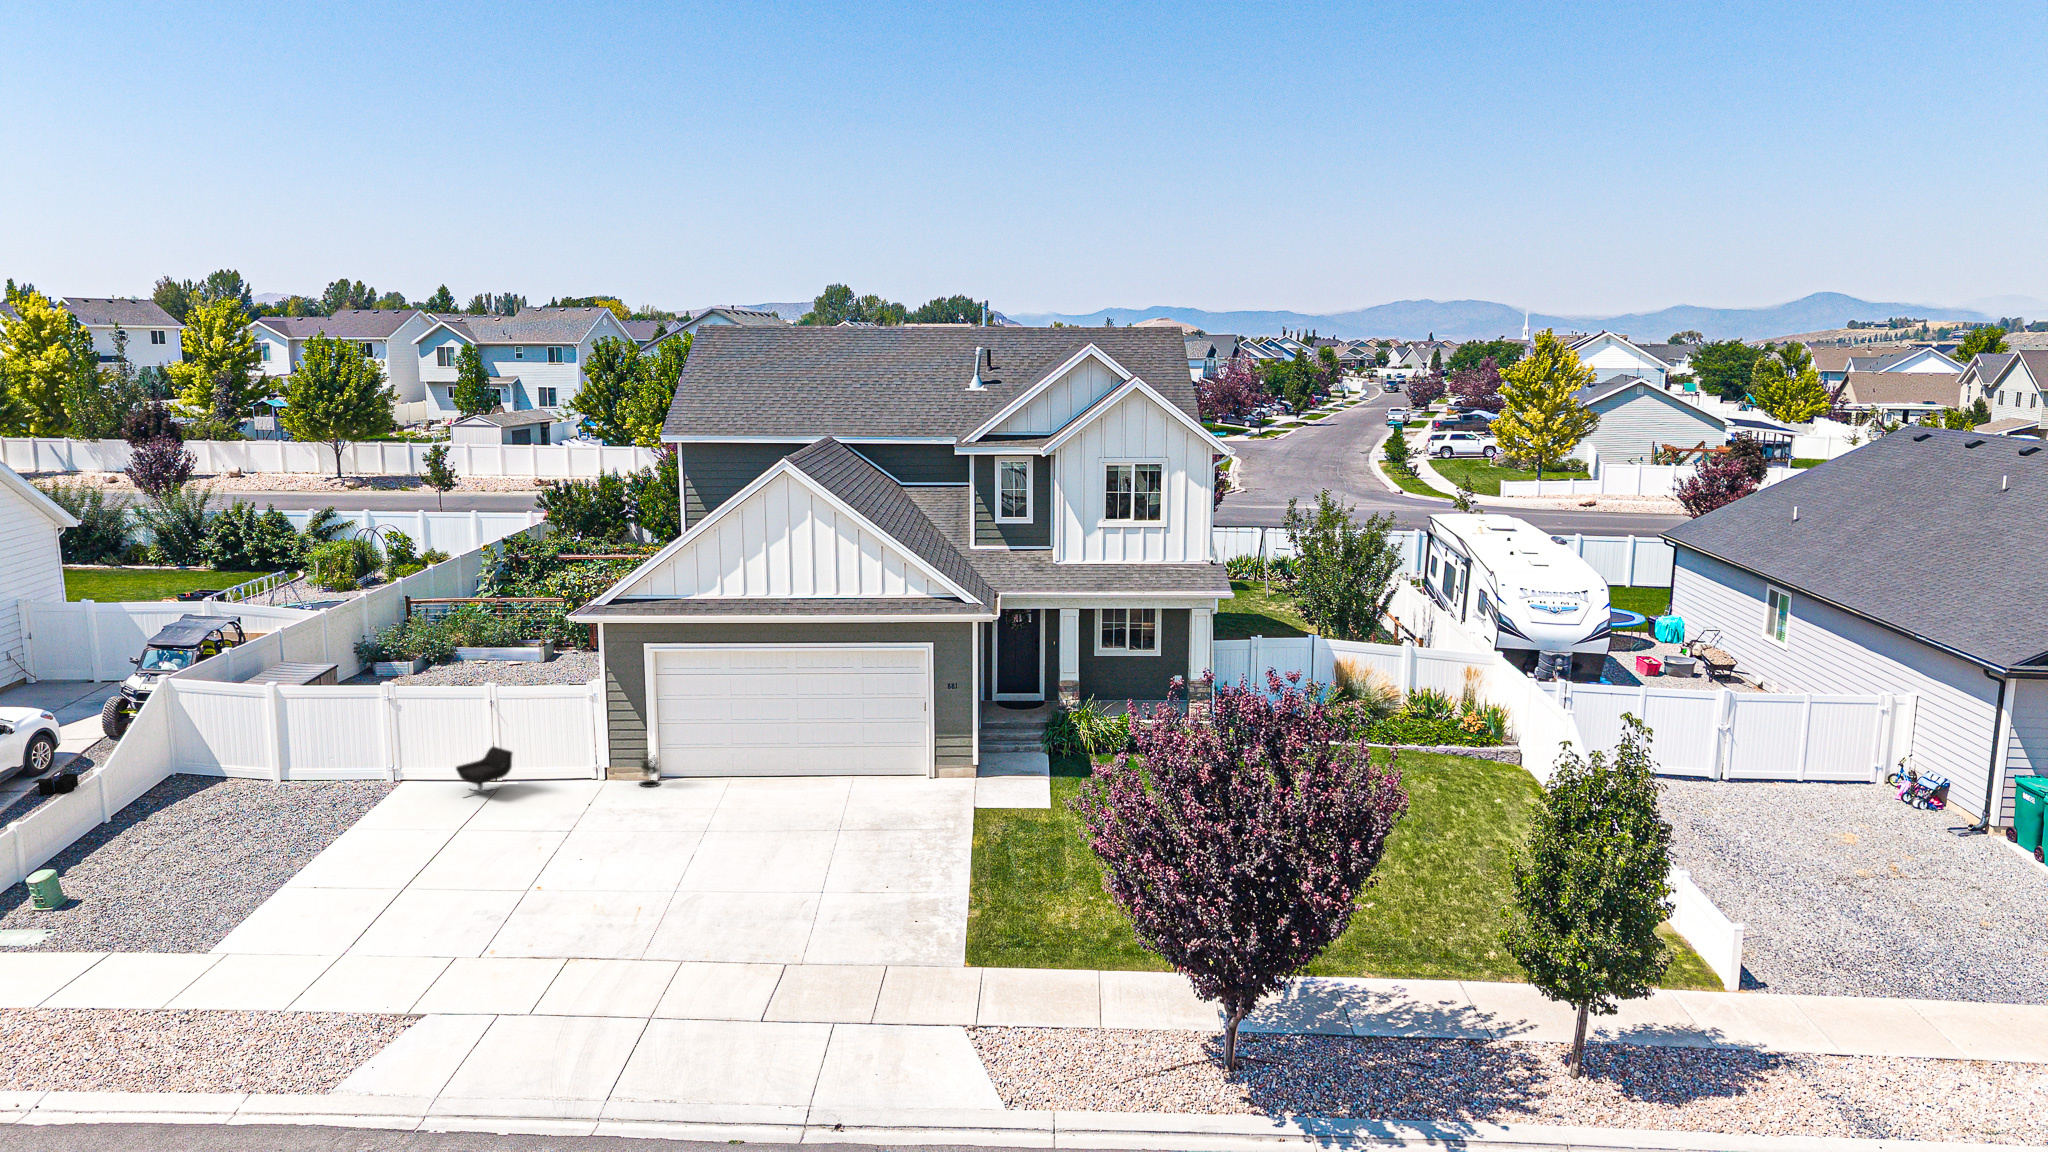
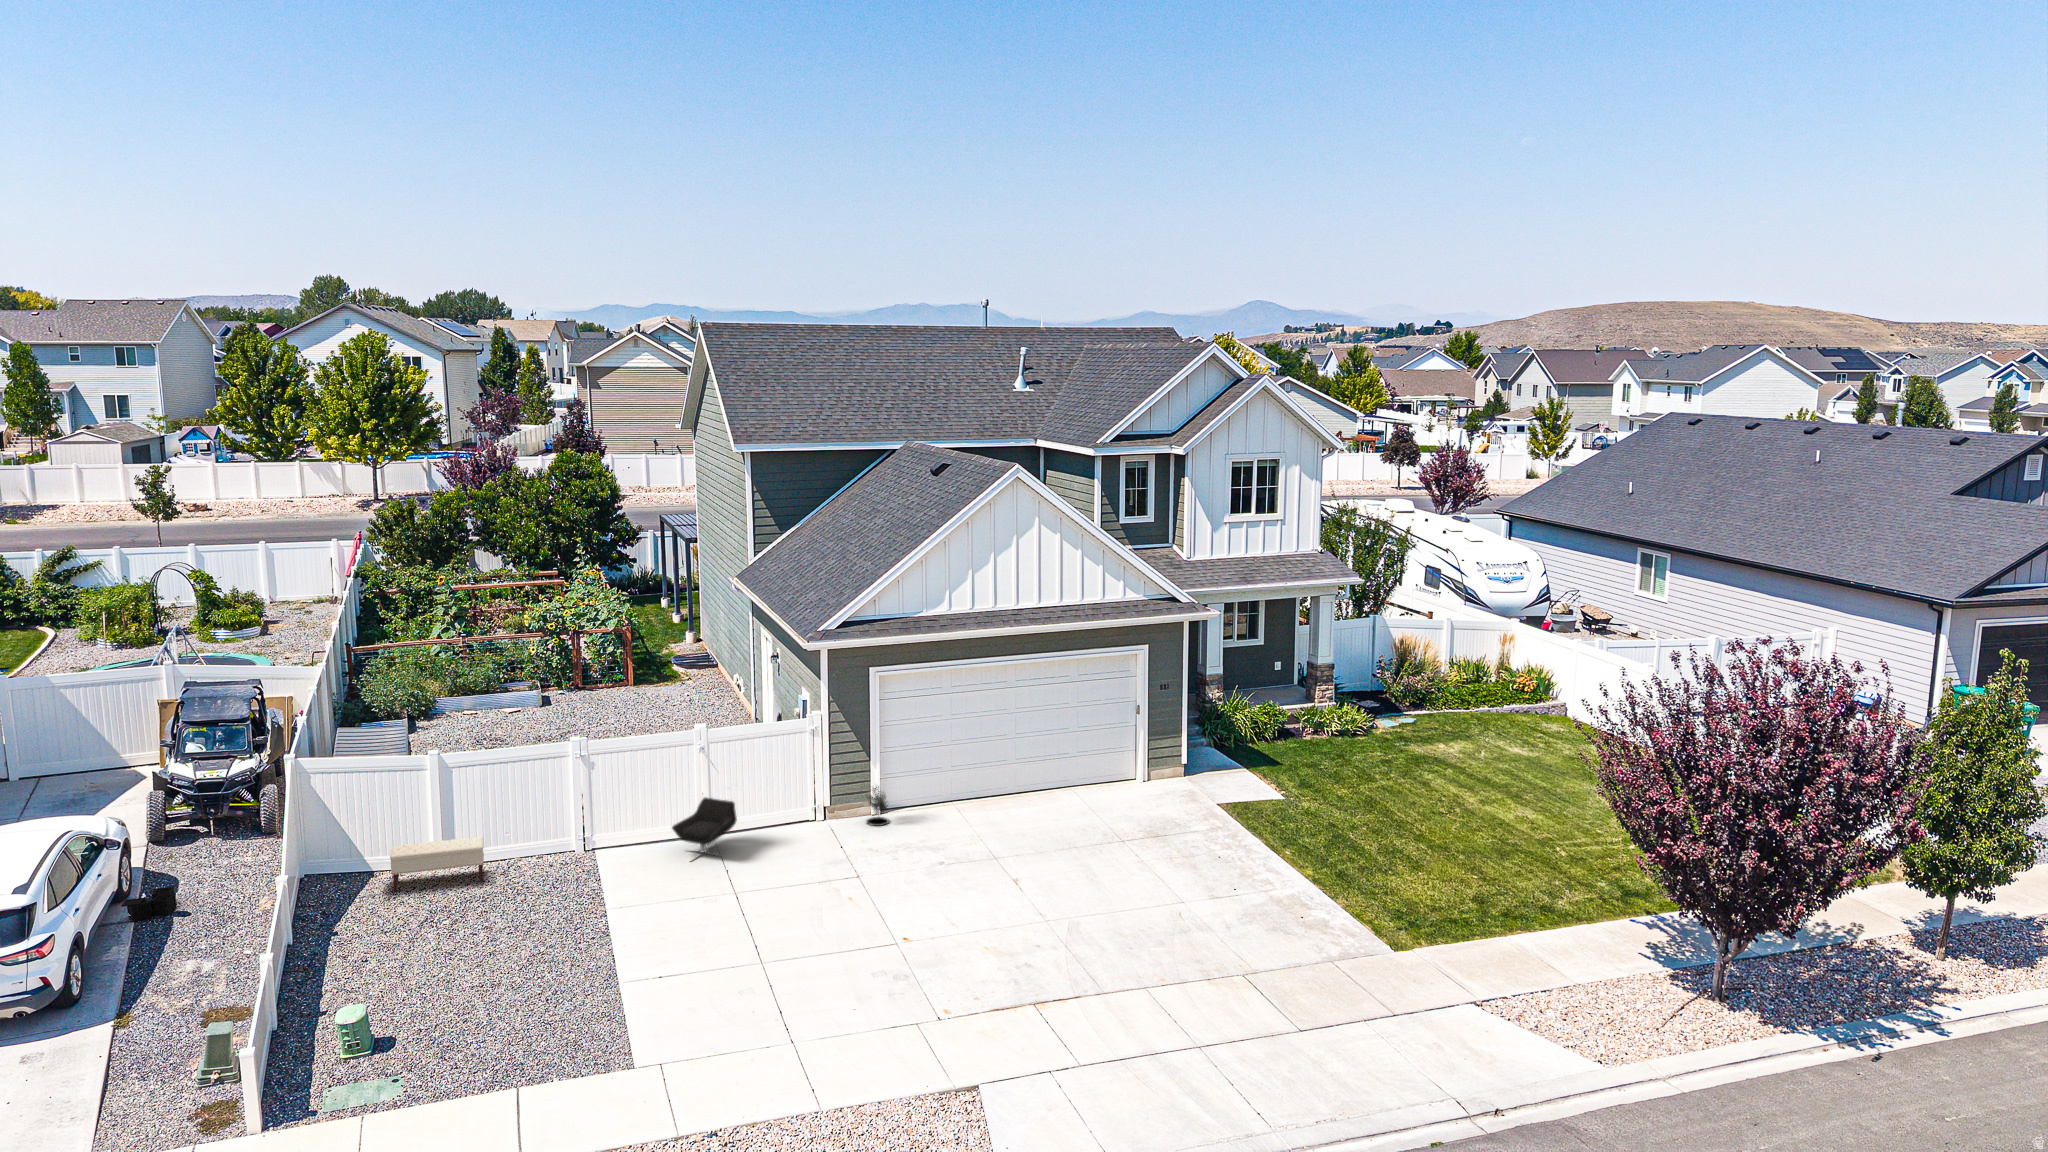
bench: none [225,759,305,795] -> present [390,837,484,891]

